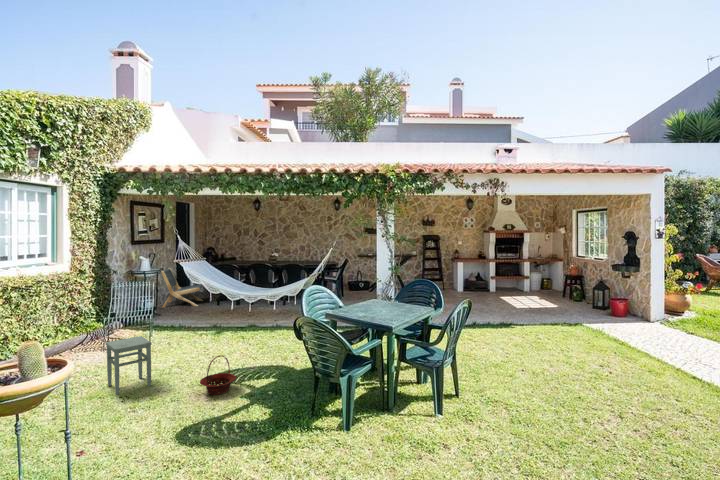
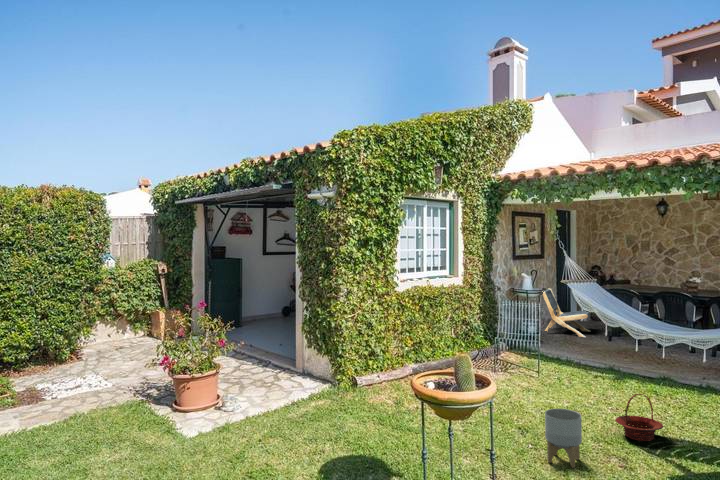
stool: present [106,336,152,395] -> none [510,358,557,414]
planter: none [124,387,161,444] -> present [545,409,582,468]

